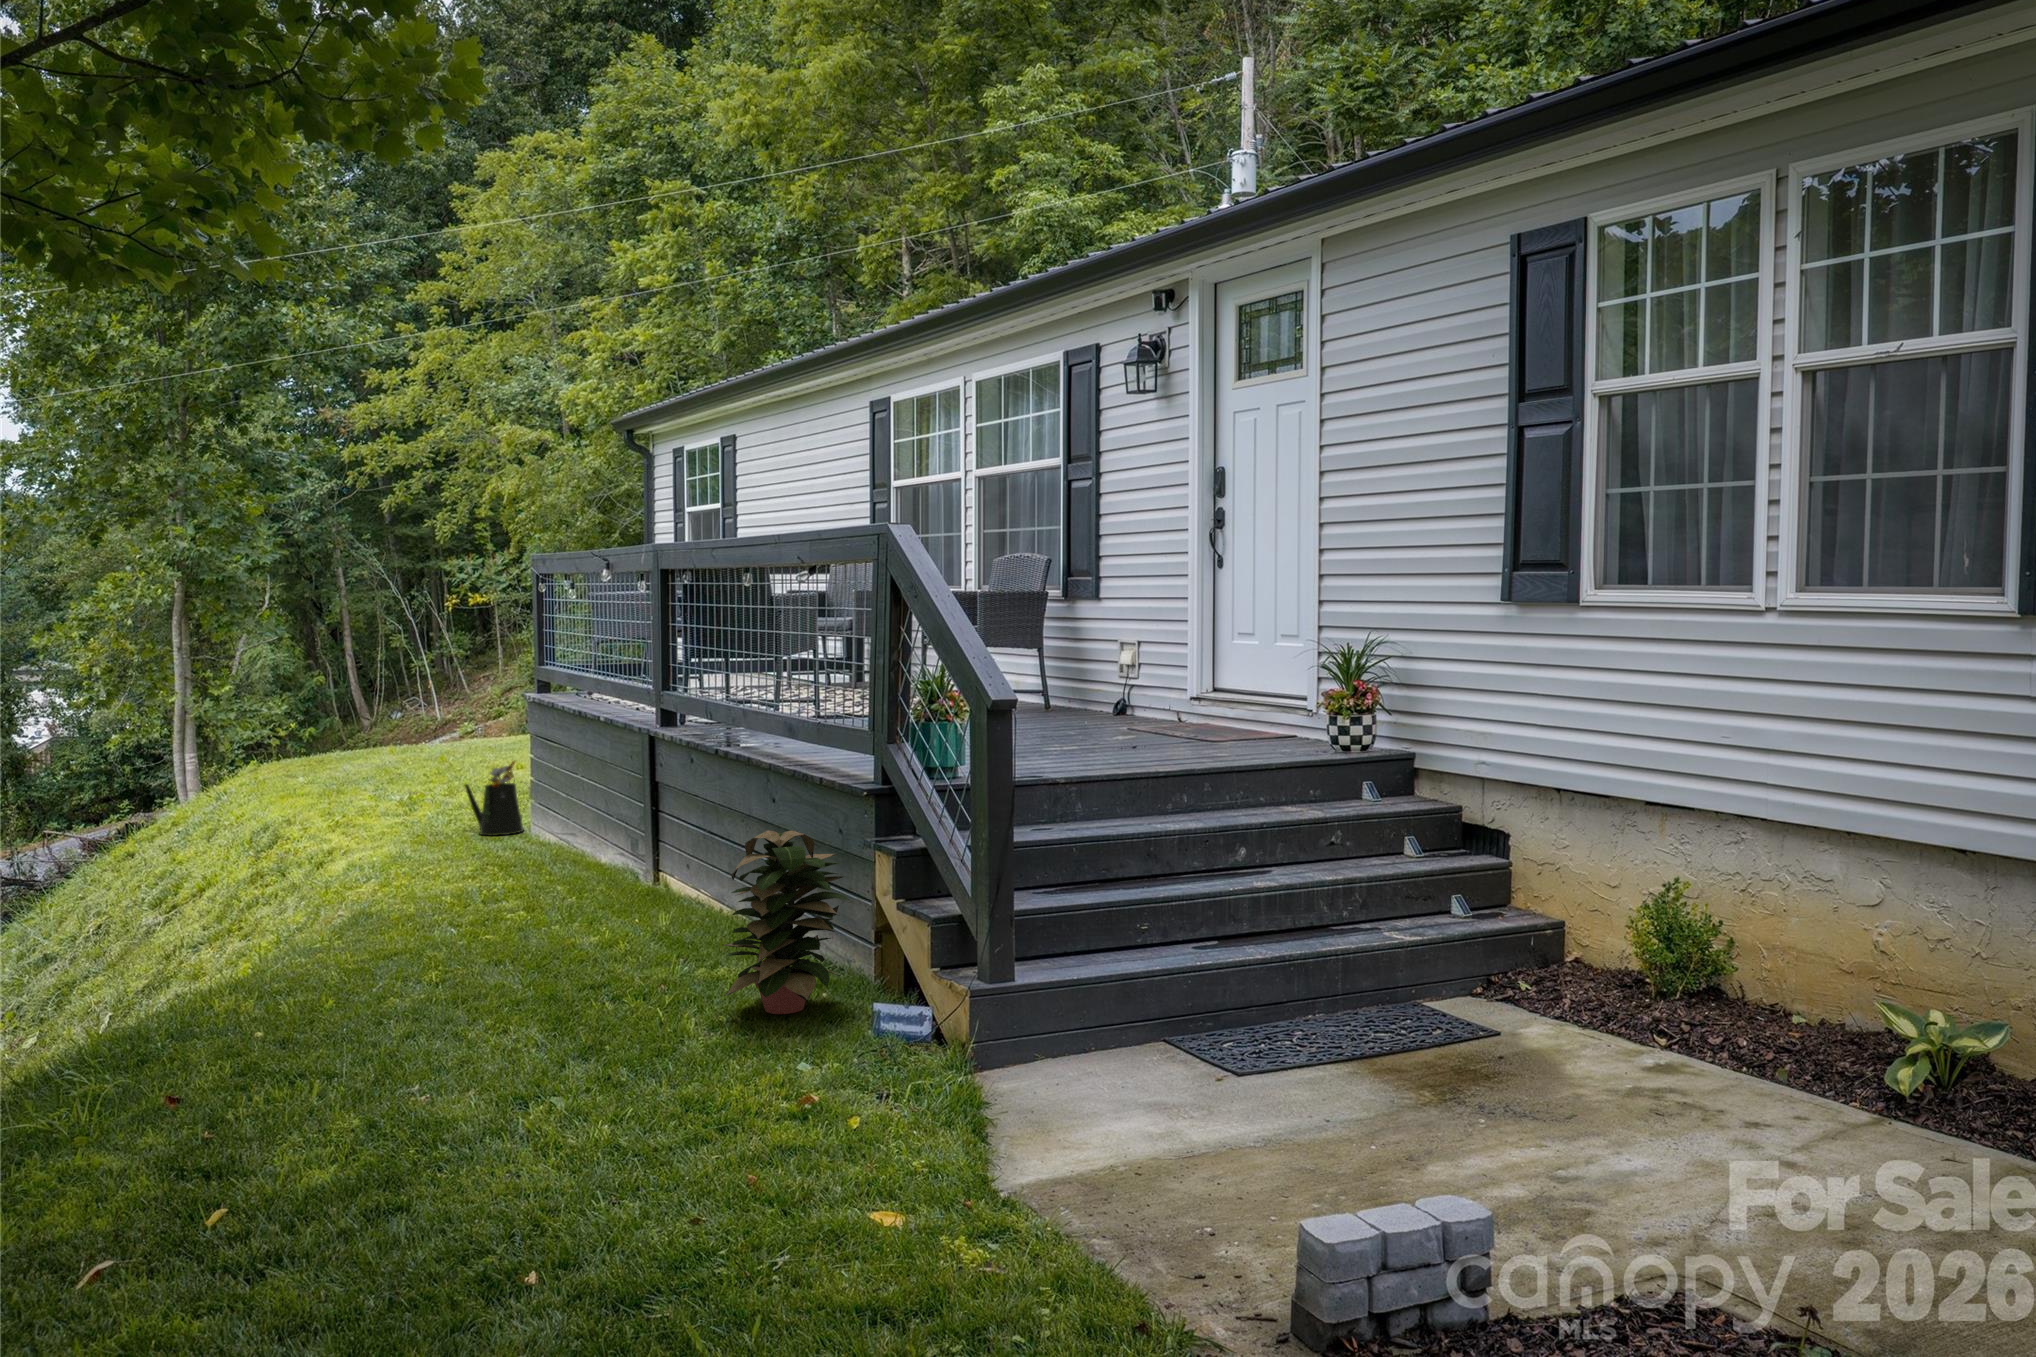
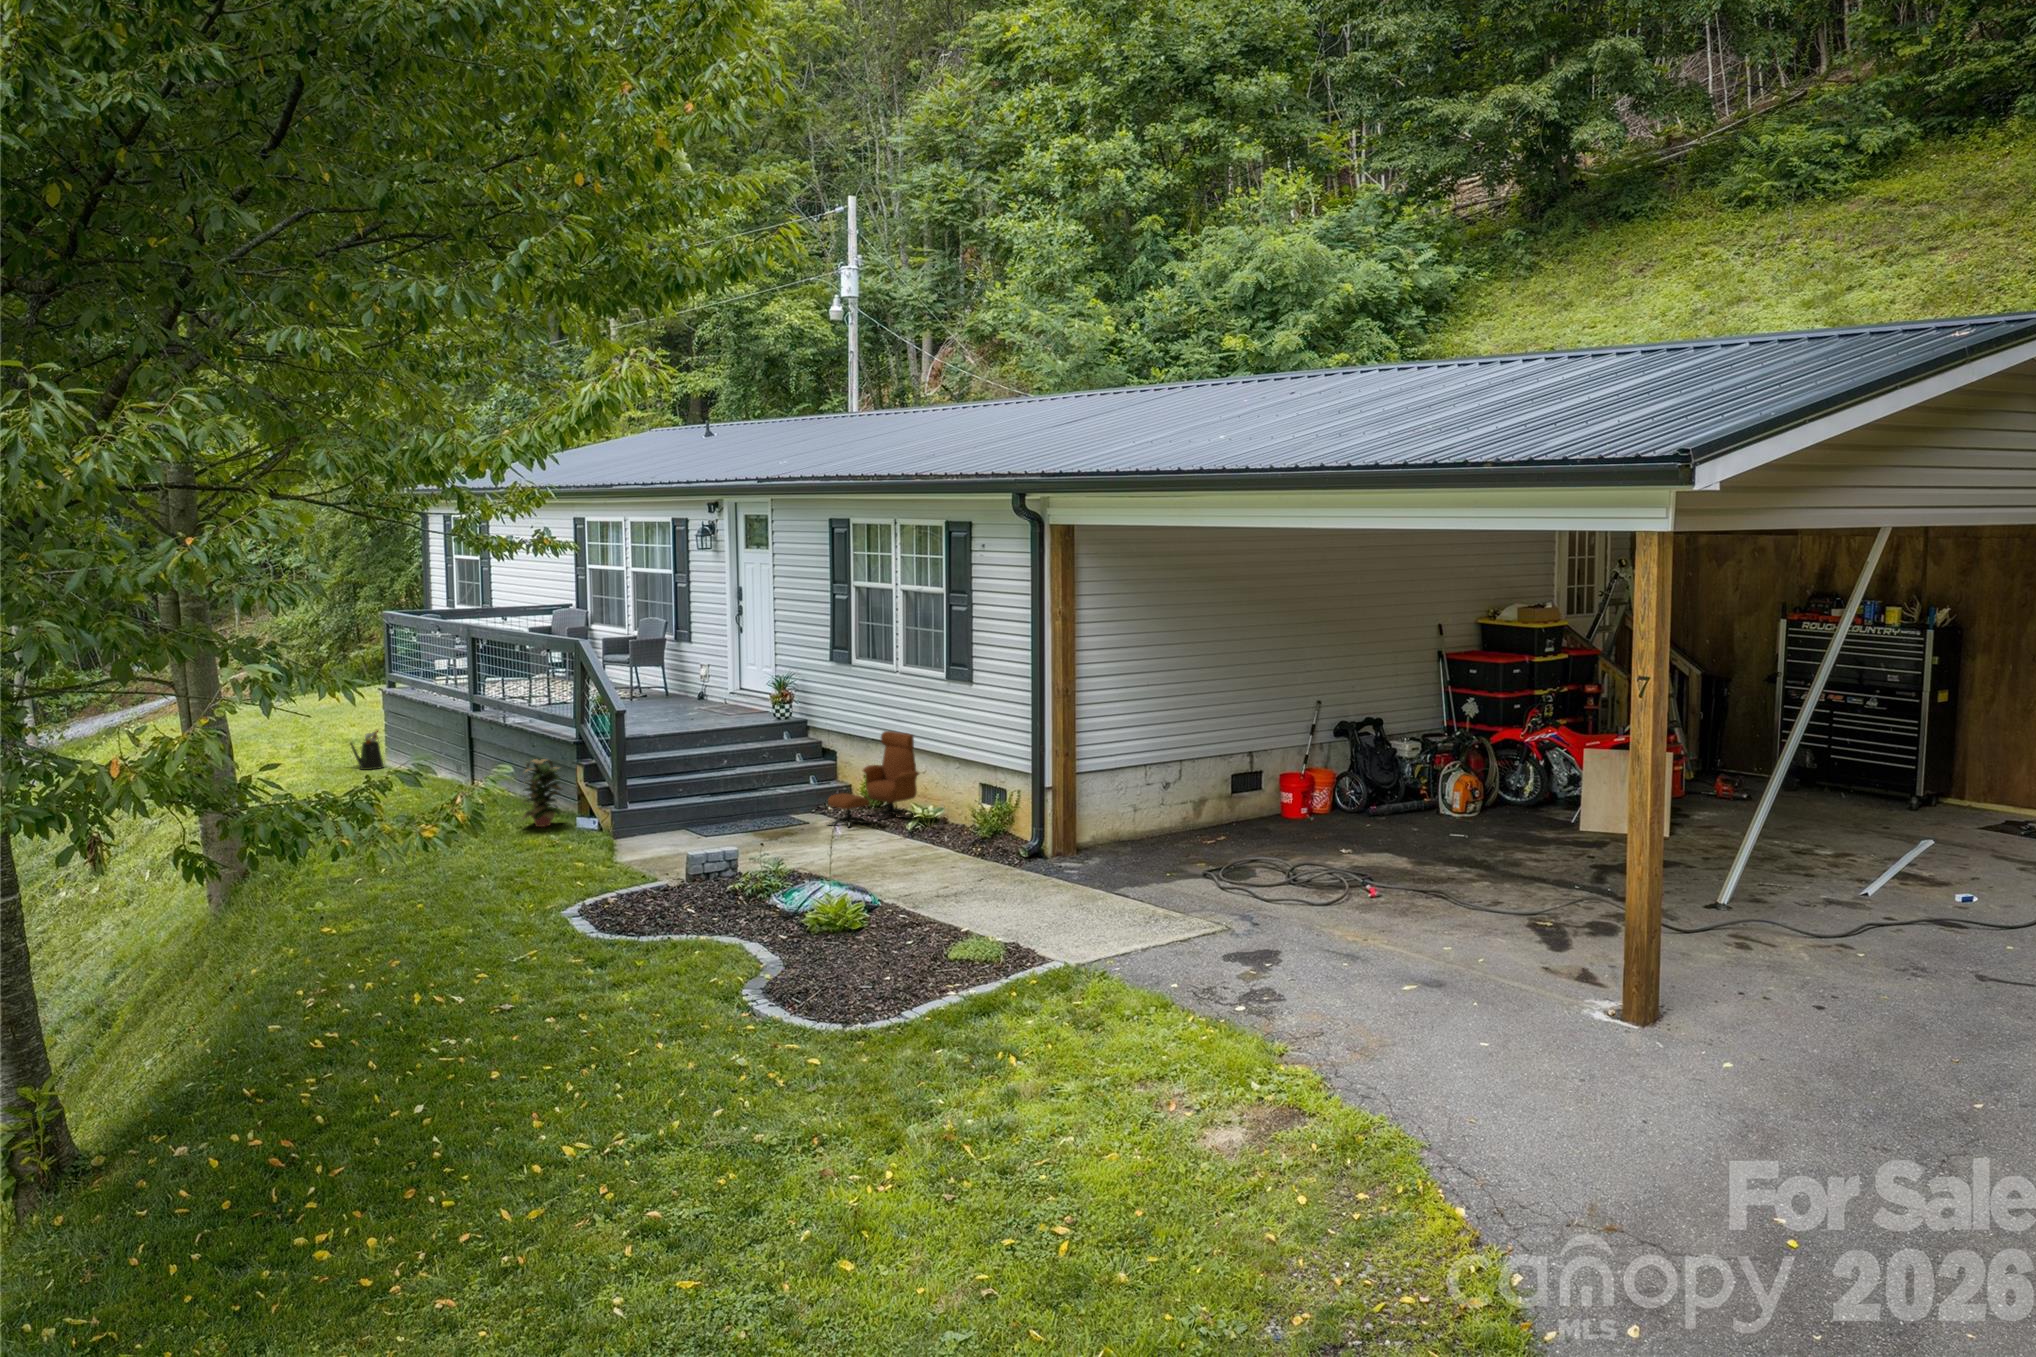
lounge chair: none [1603,780,1891,1082] -> present [828,731,919,828]

